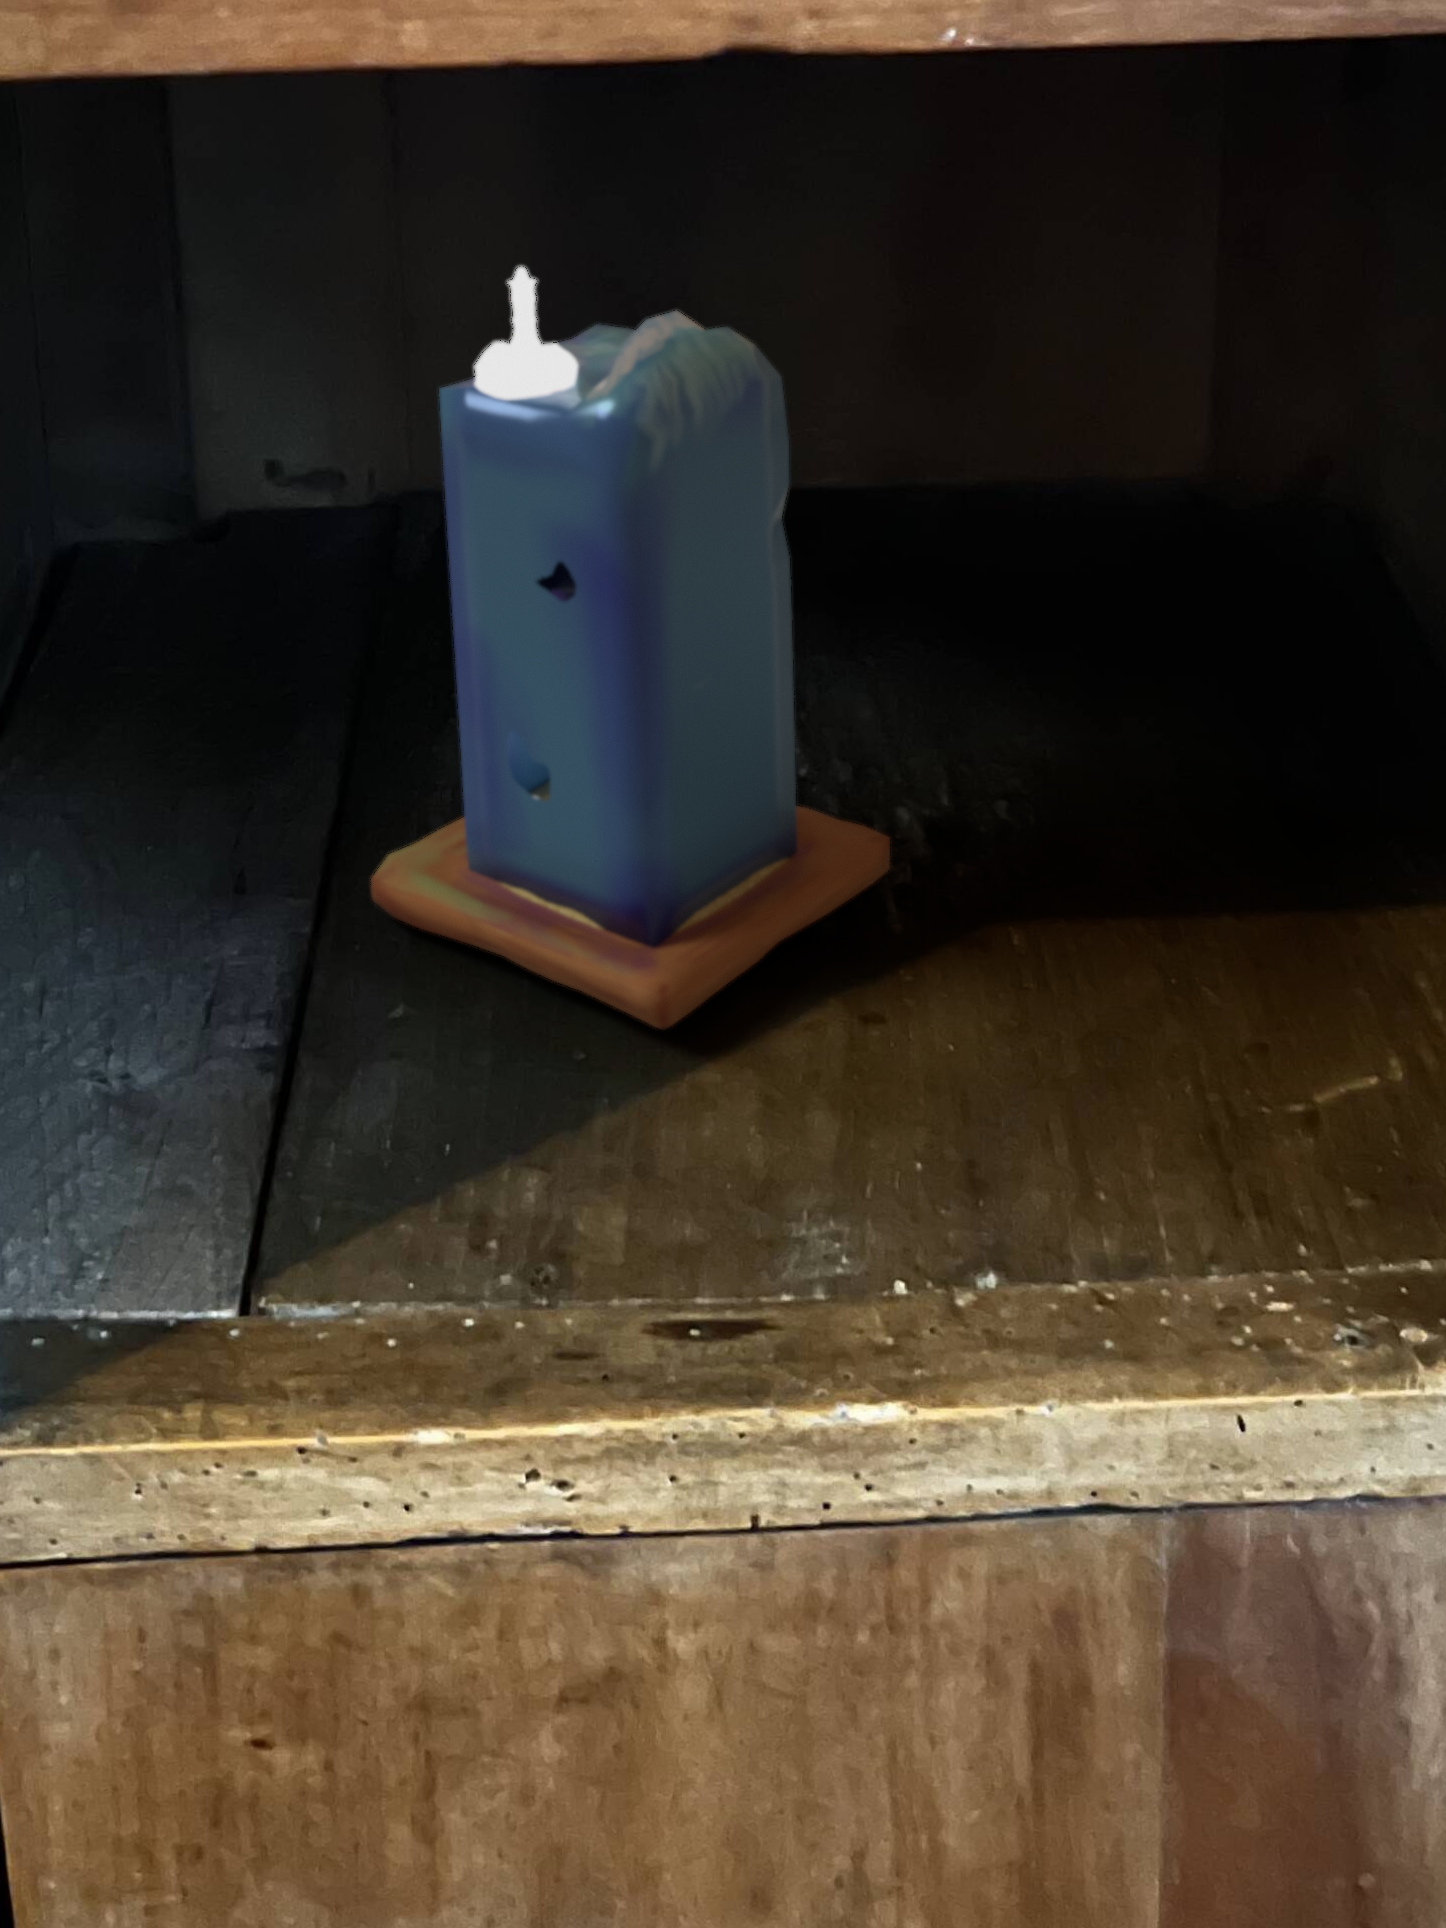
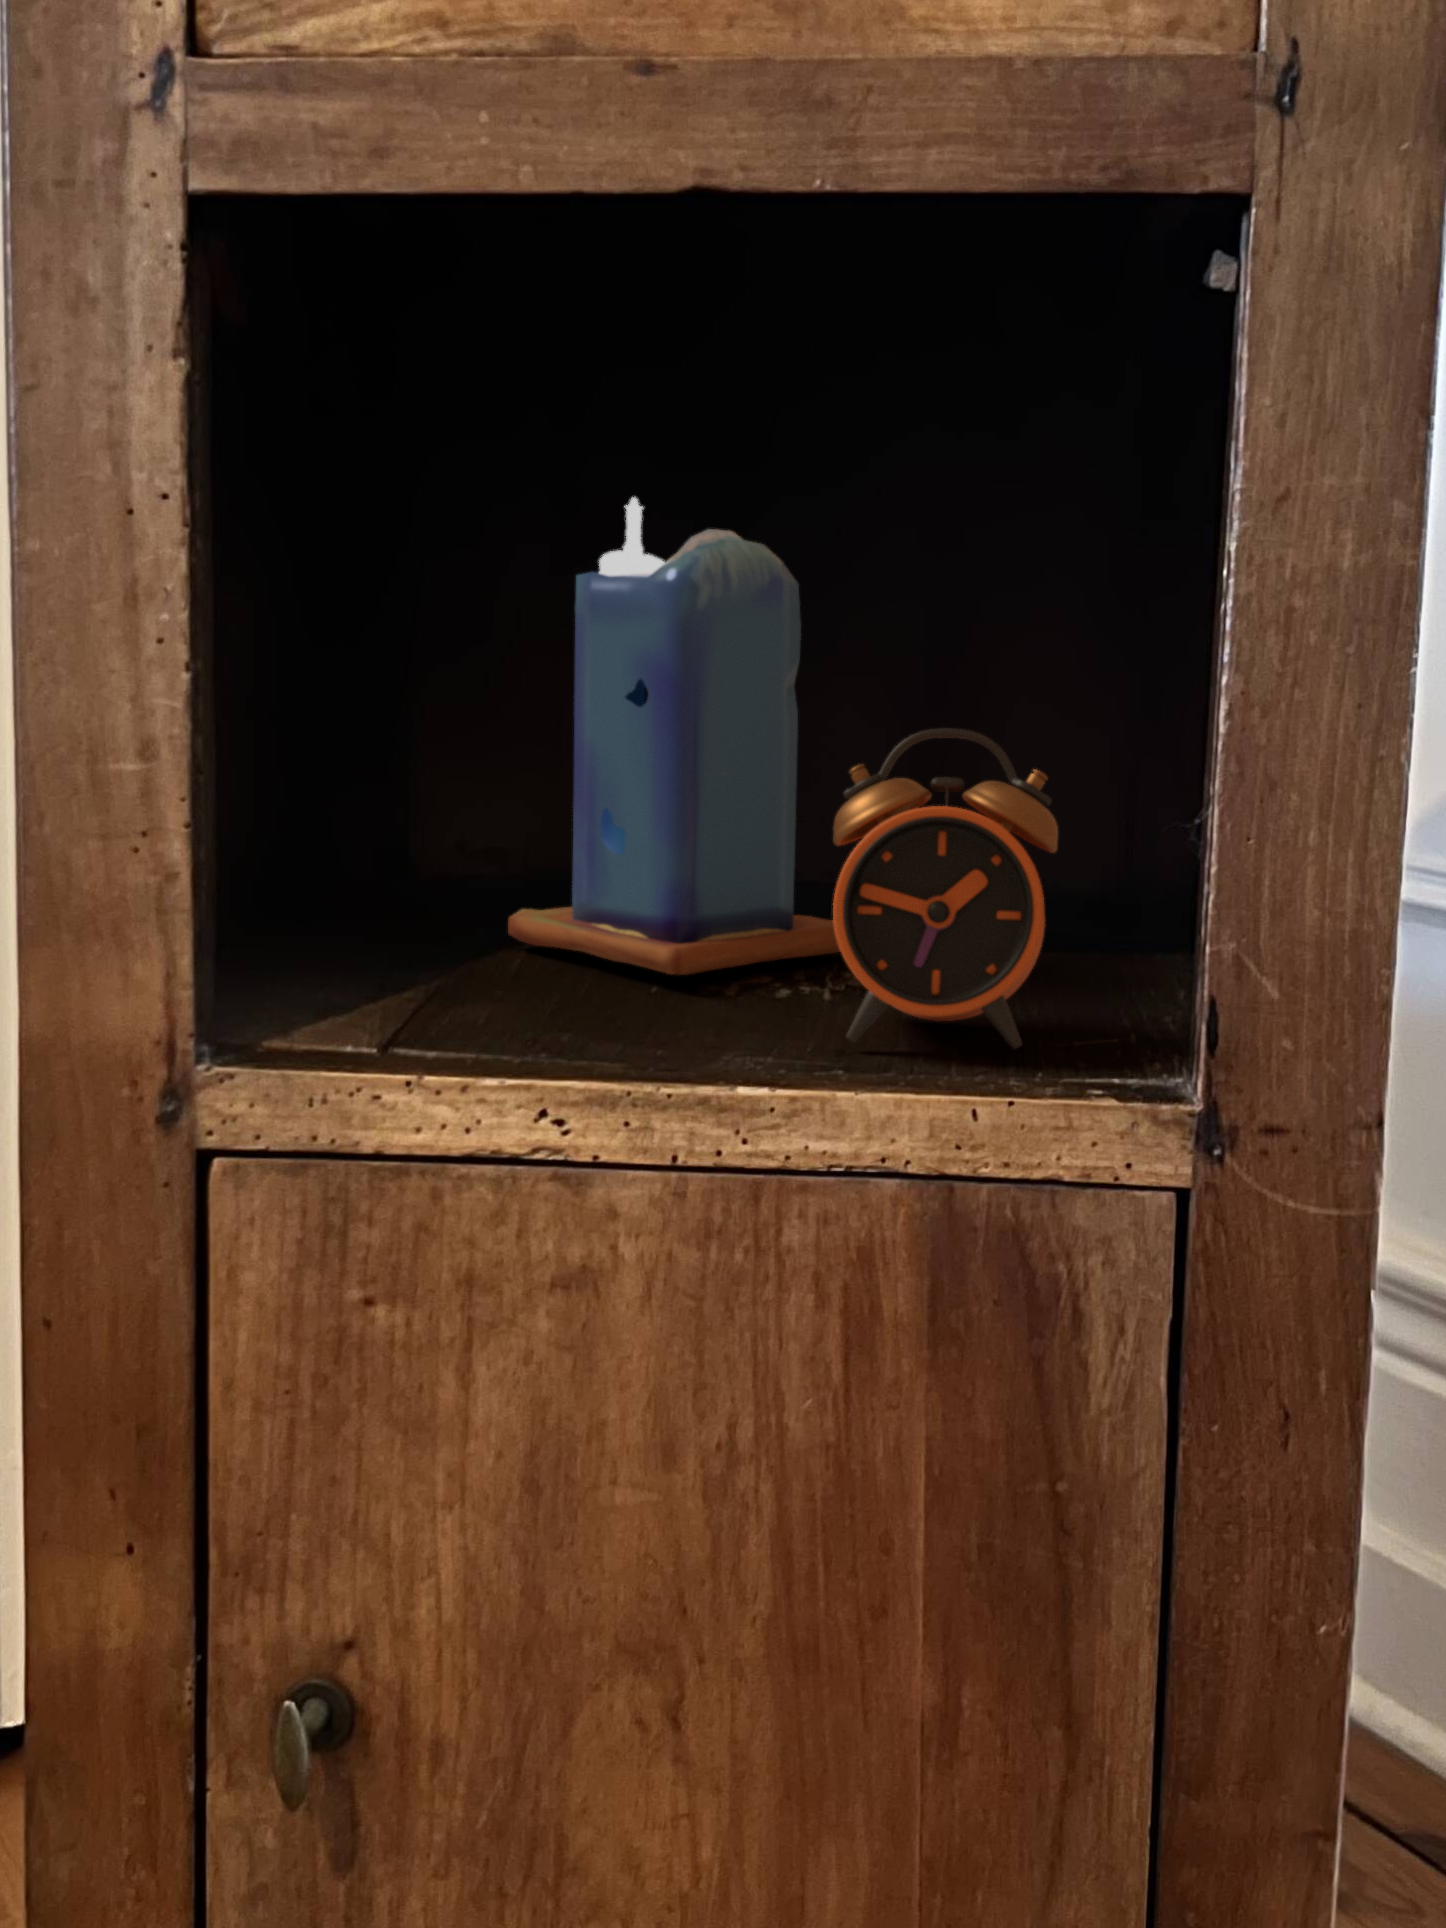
alarm clock: none [923,704,1282,1224] -> present [833,728,1058,1049]

